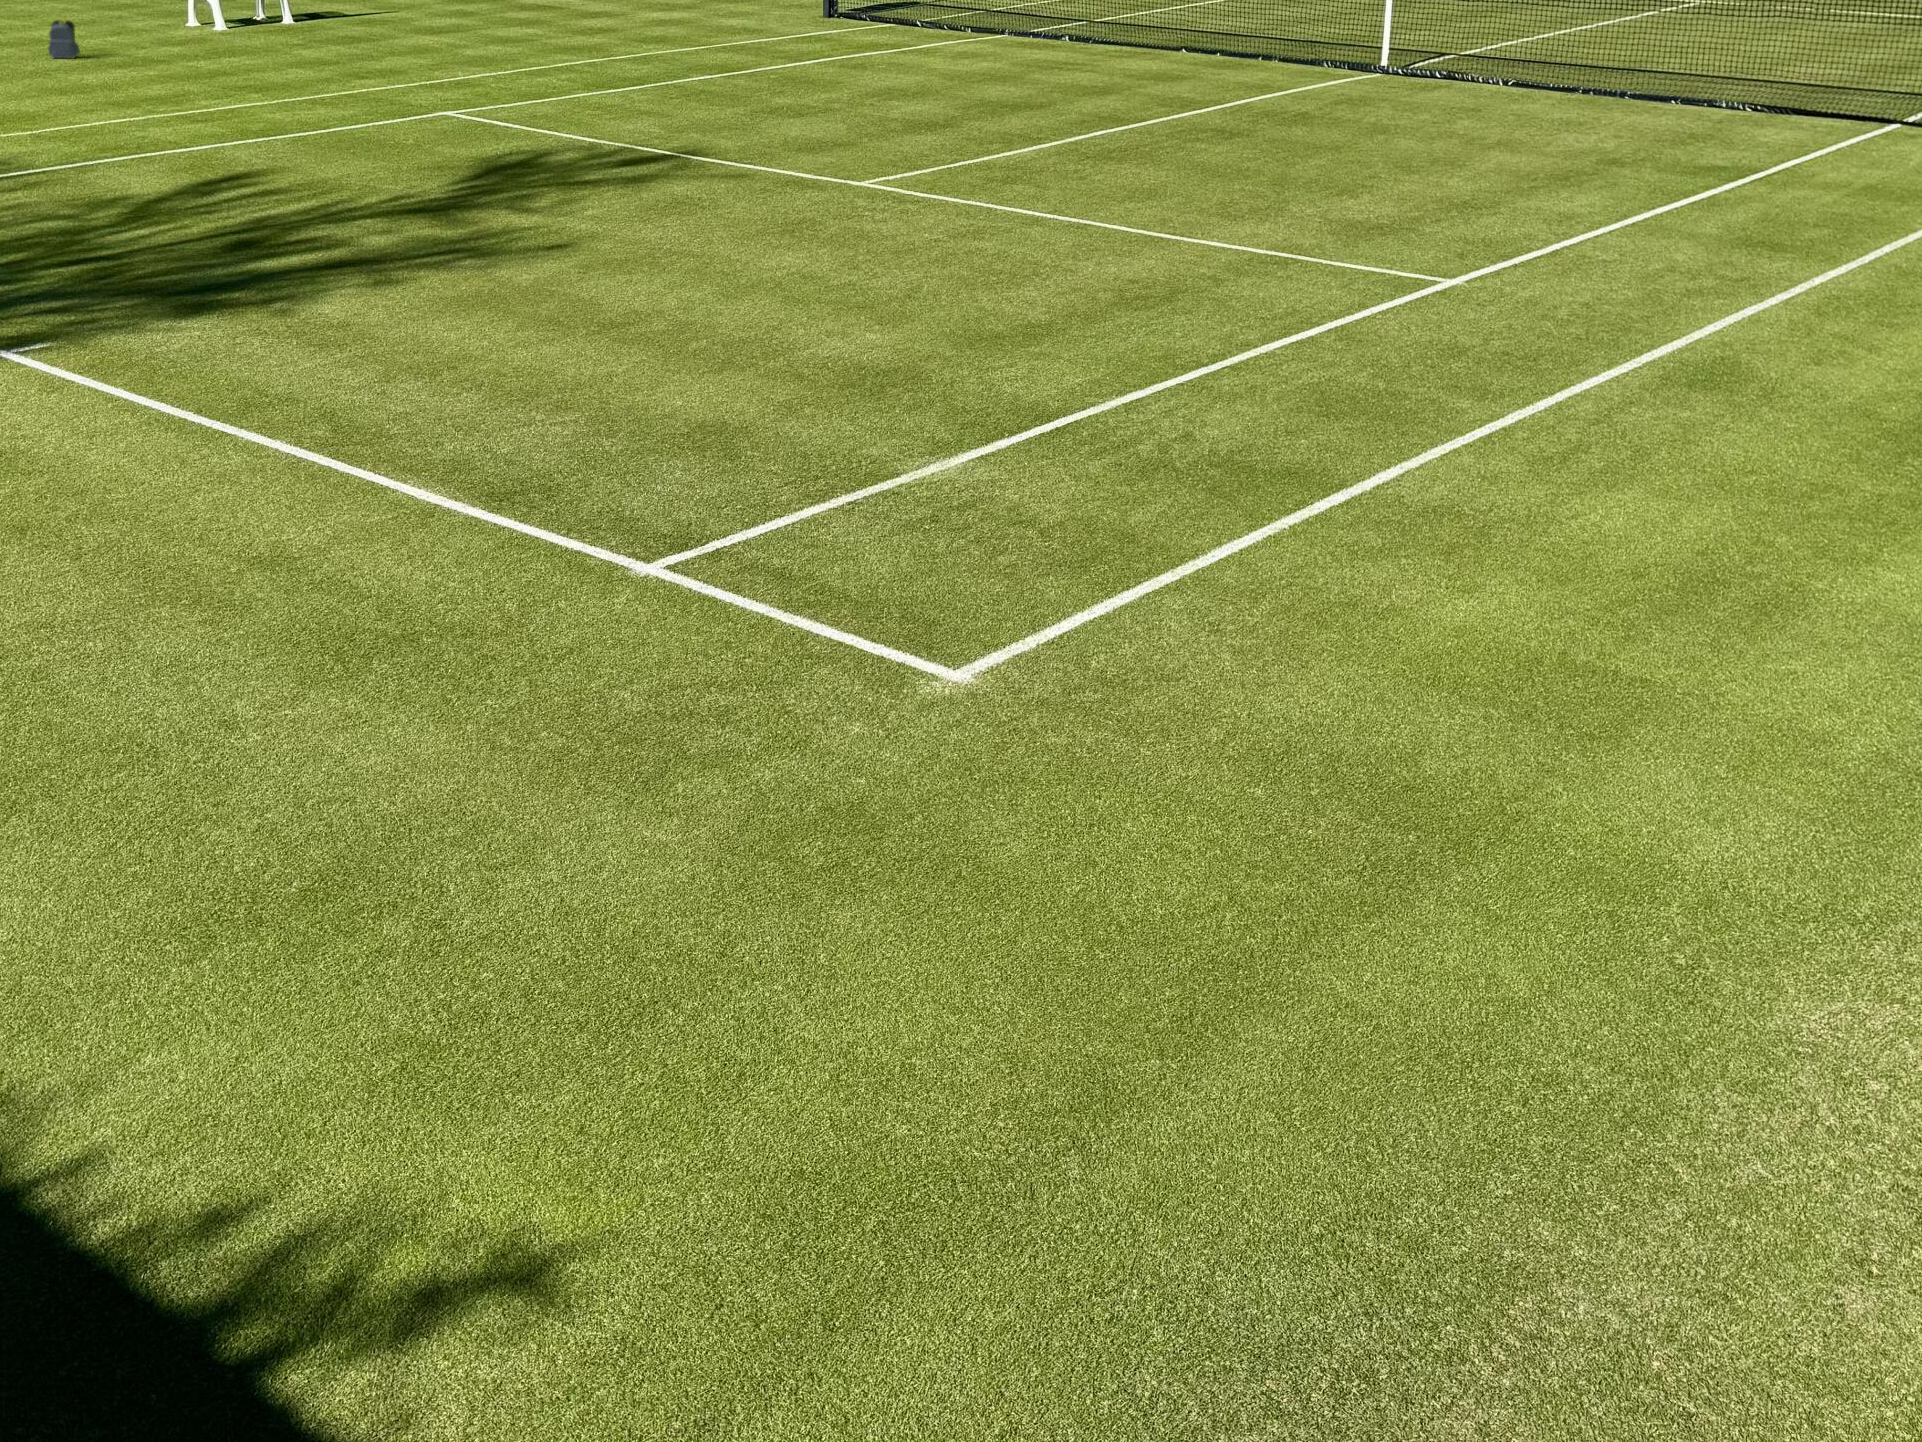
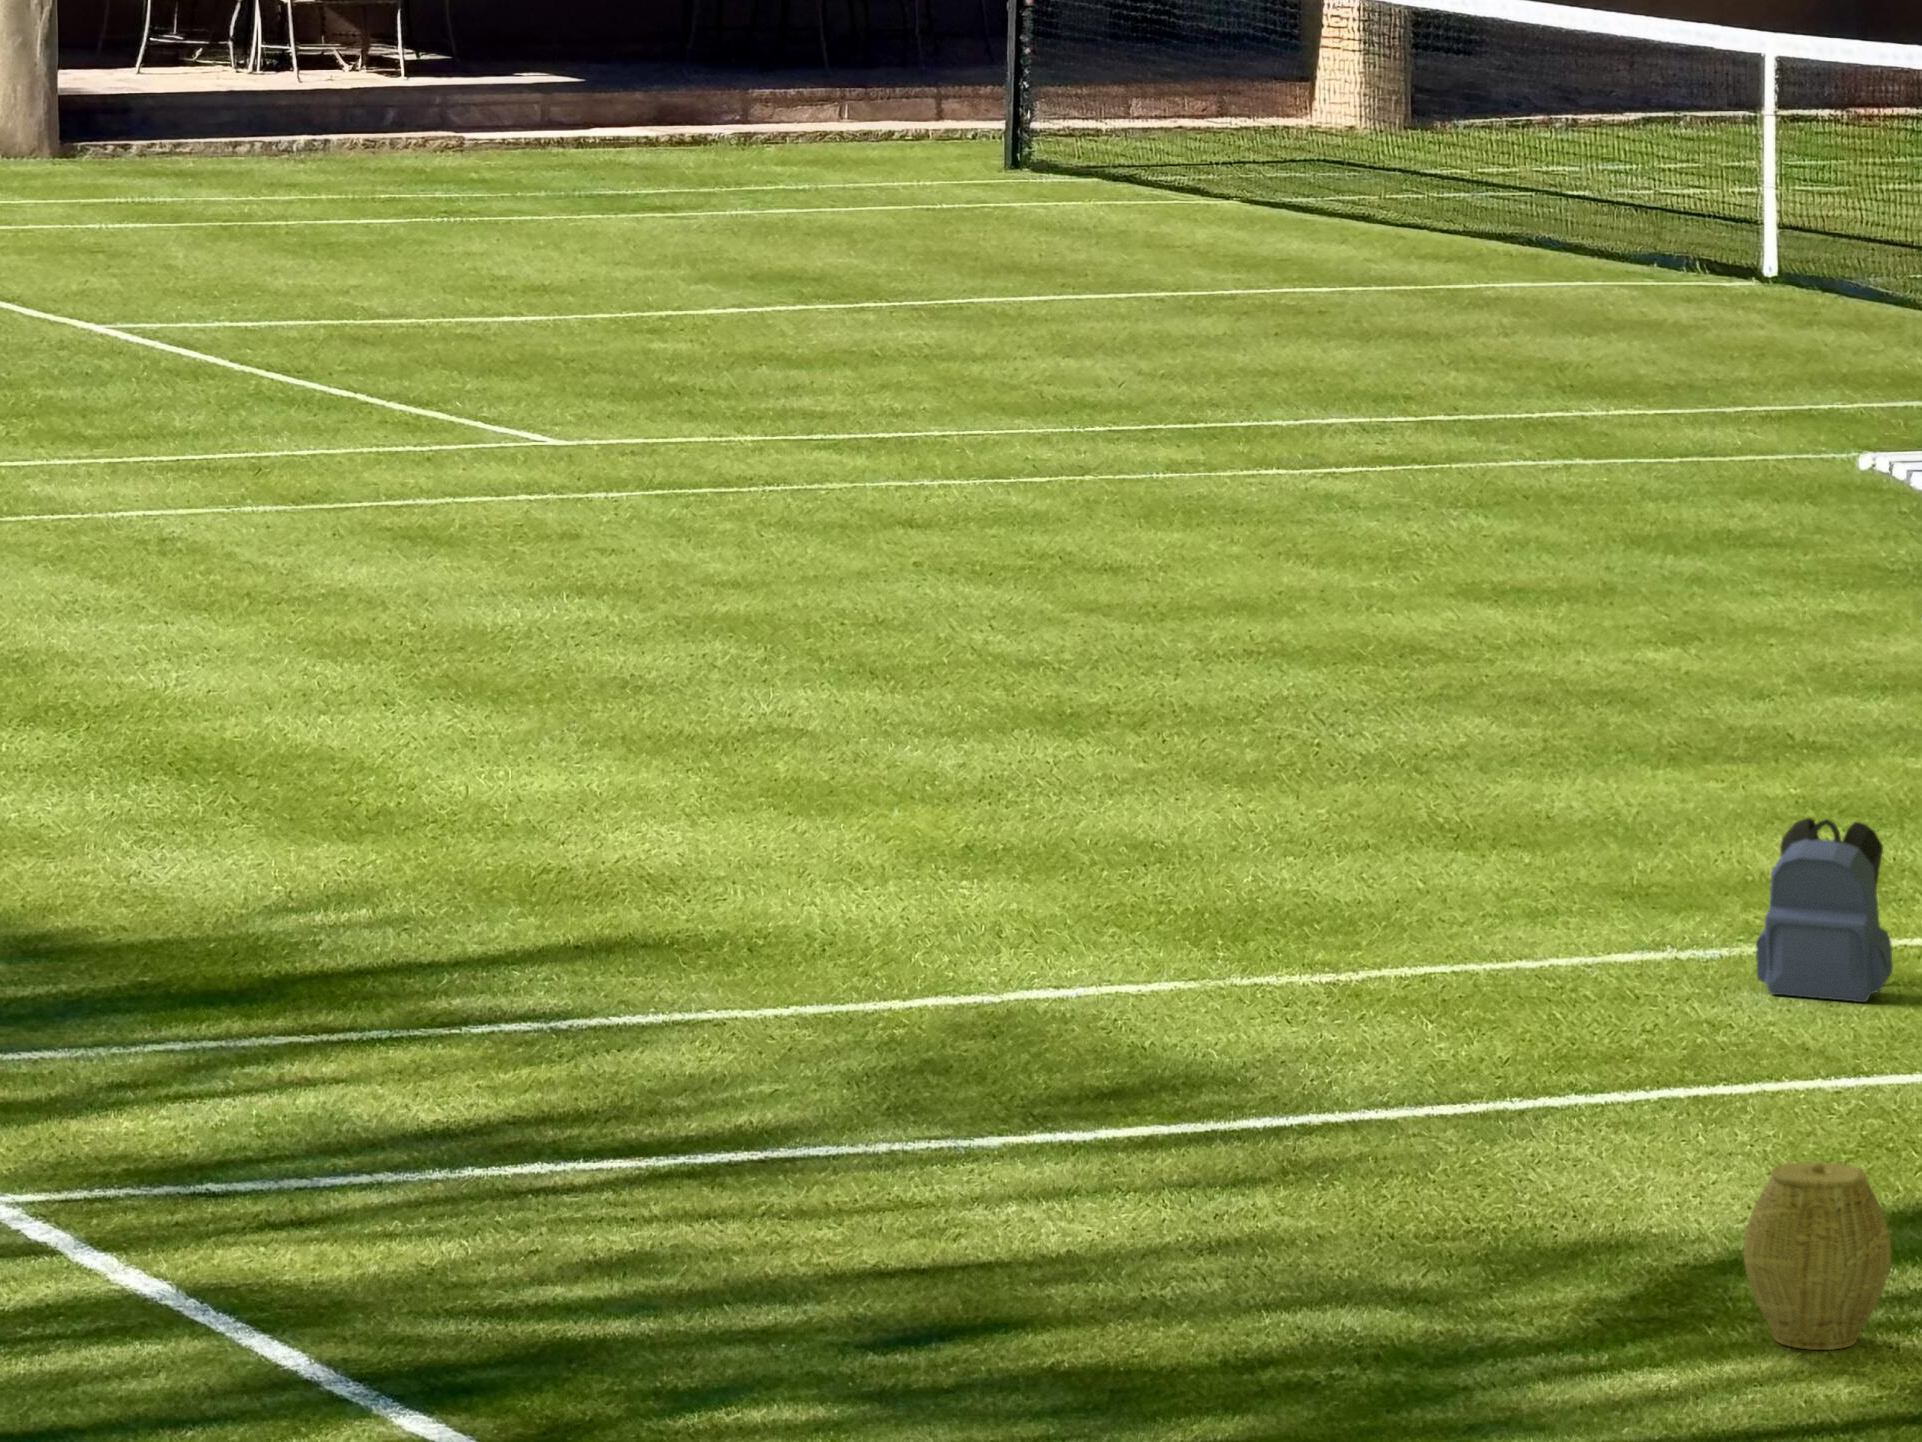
woven basket: none [25,71,57,108] -> present [1743,1162,1891,1350]

